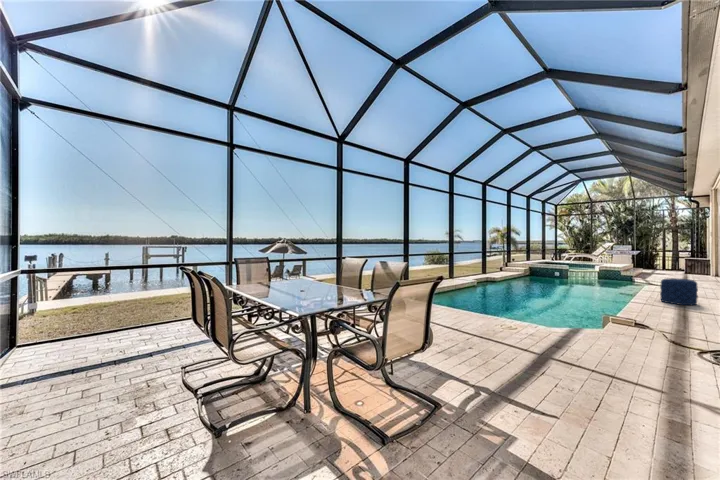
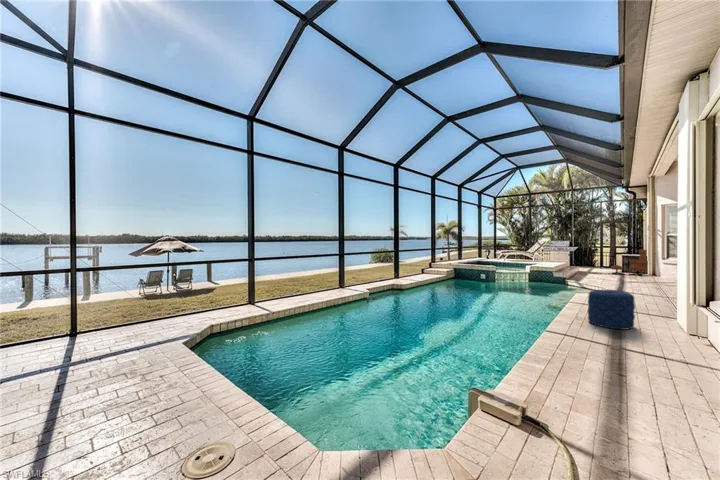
lounge chair: none [672,253,712,276] -> present [611,249,648,276]

